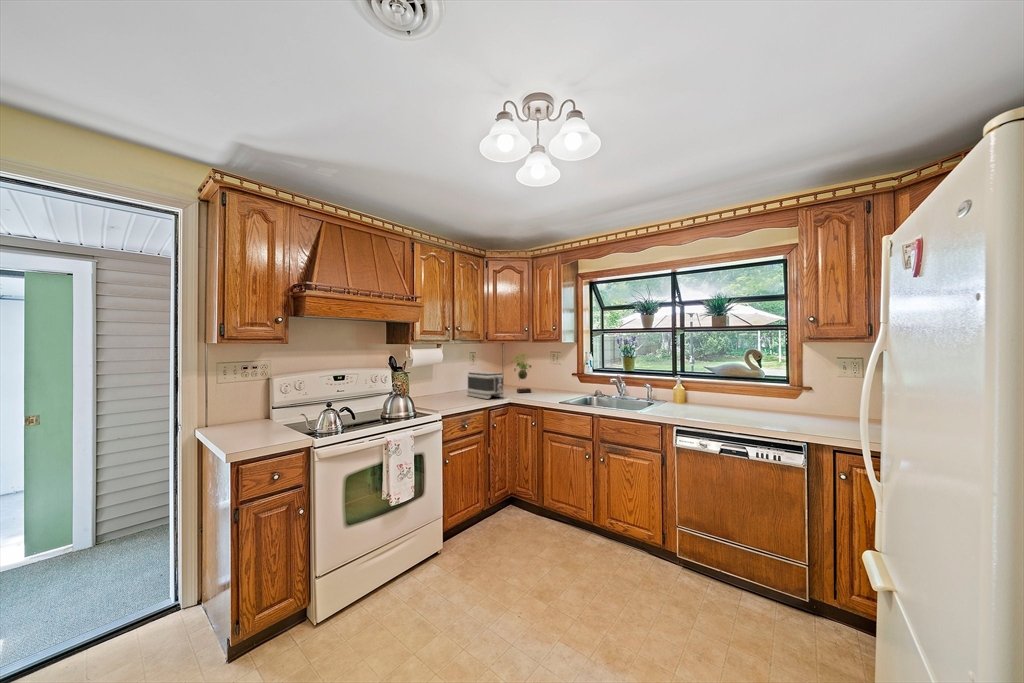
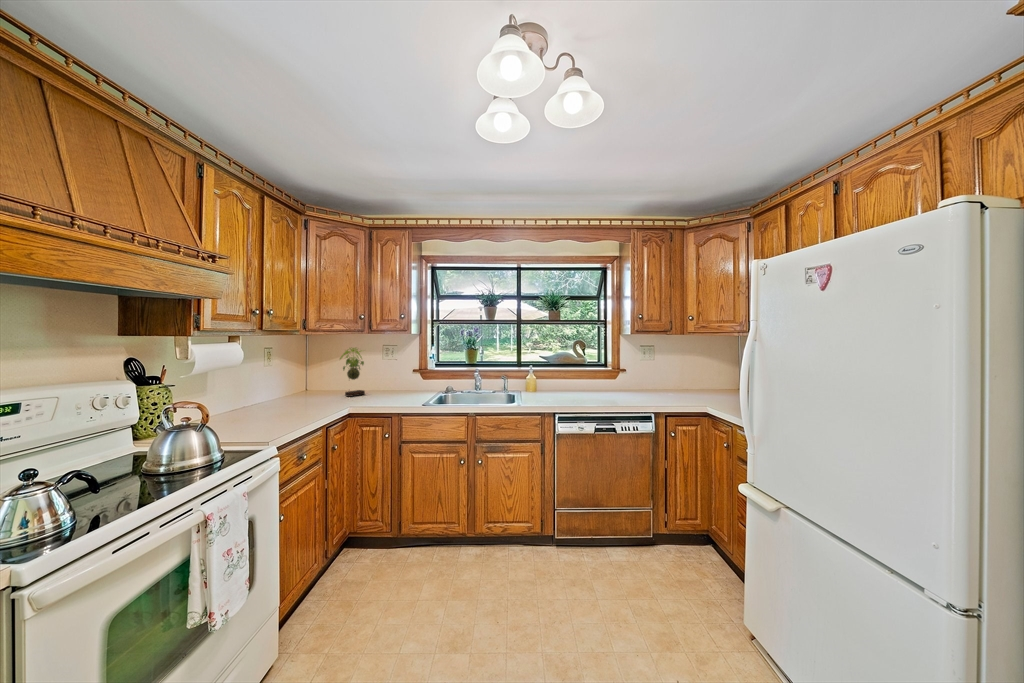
toaster: present [467,372,504,399] -> none [278,373,340,410]

